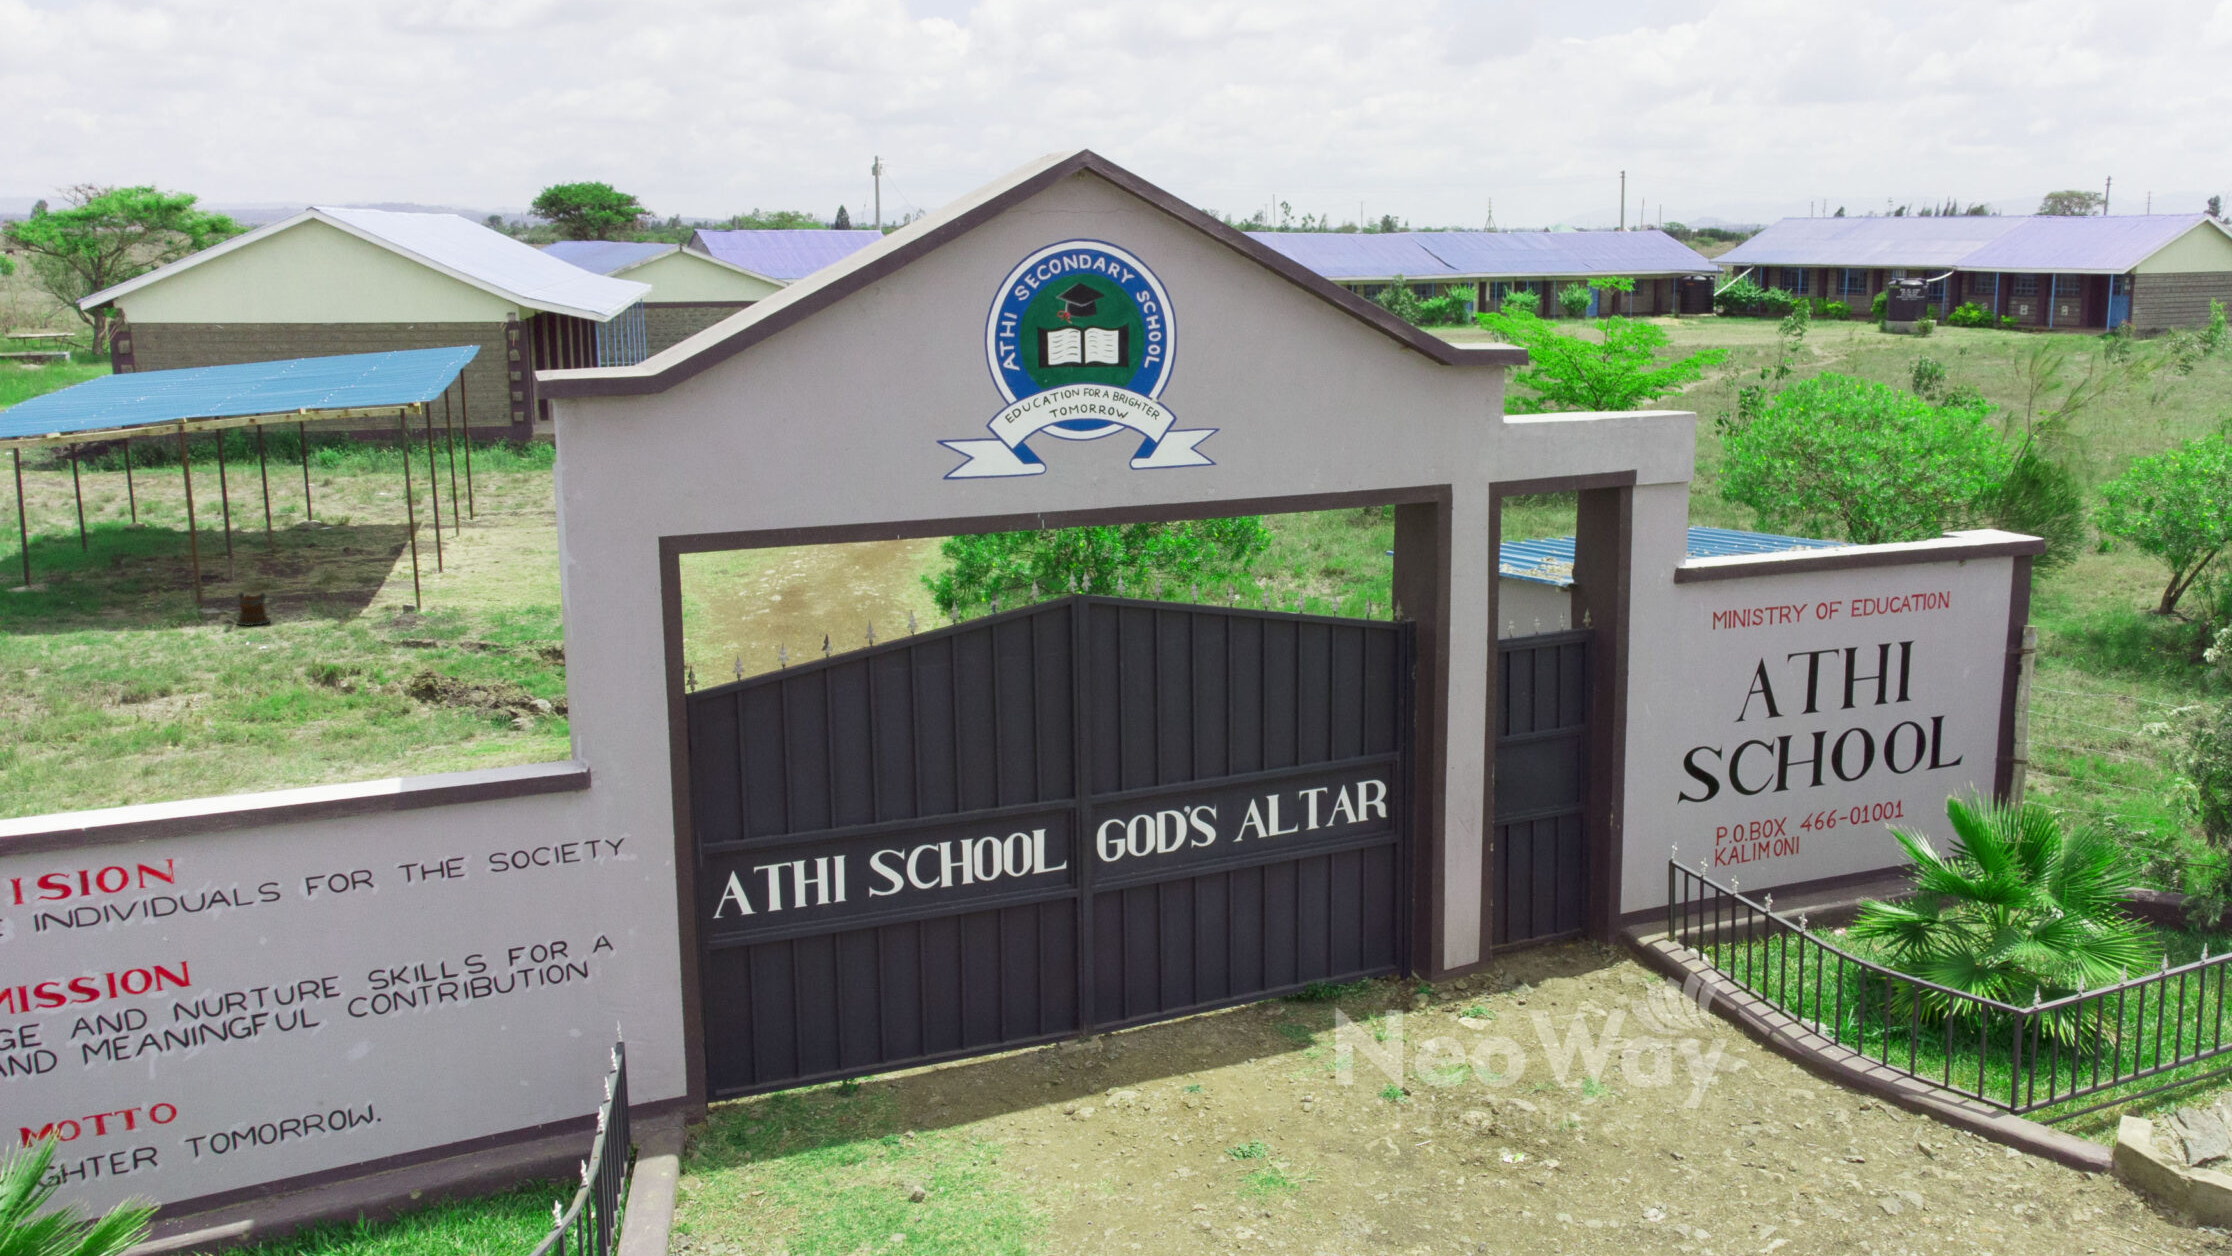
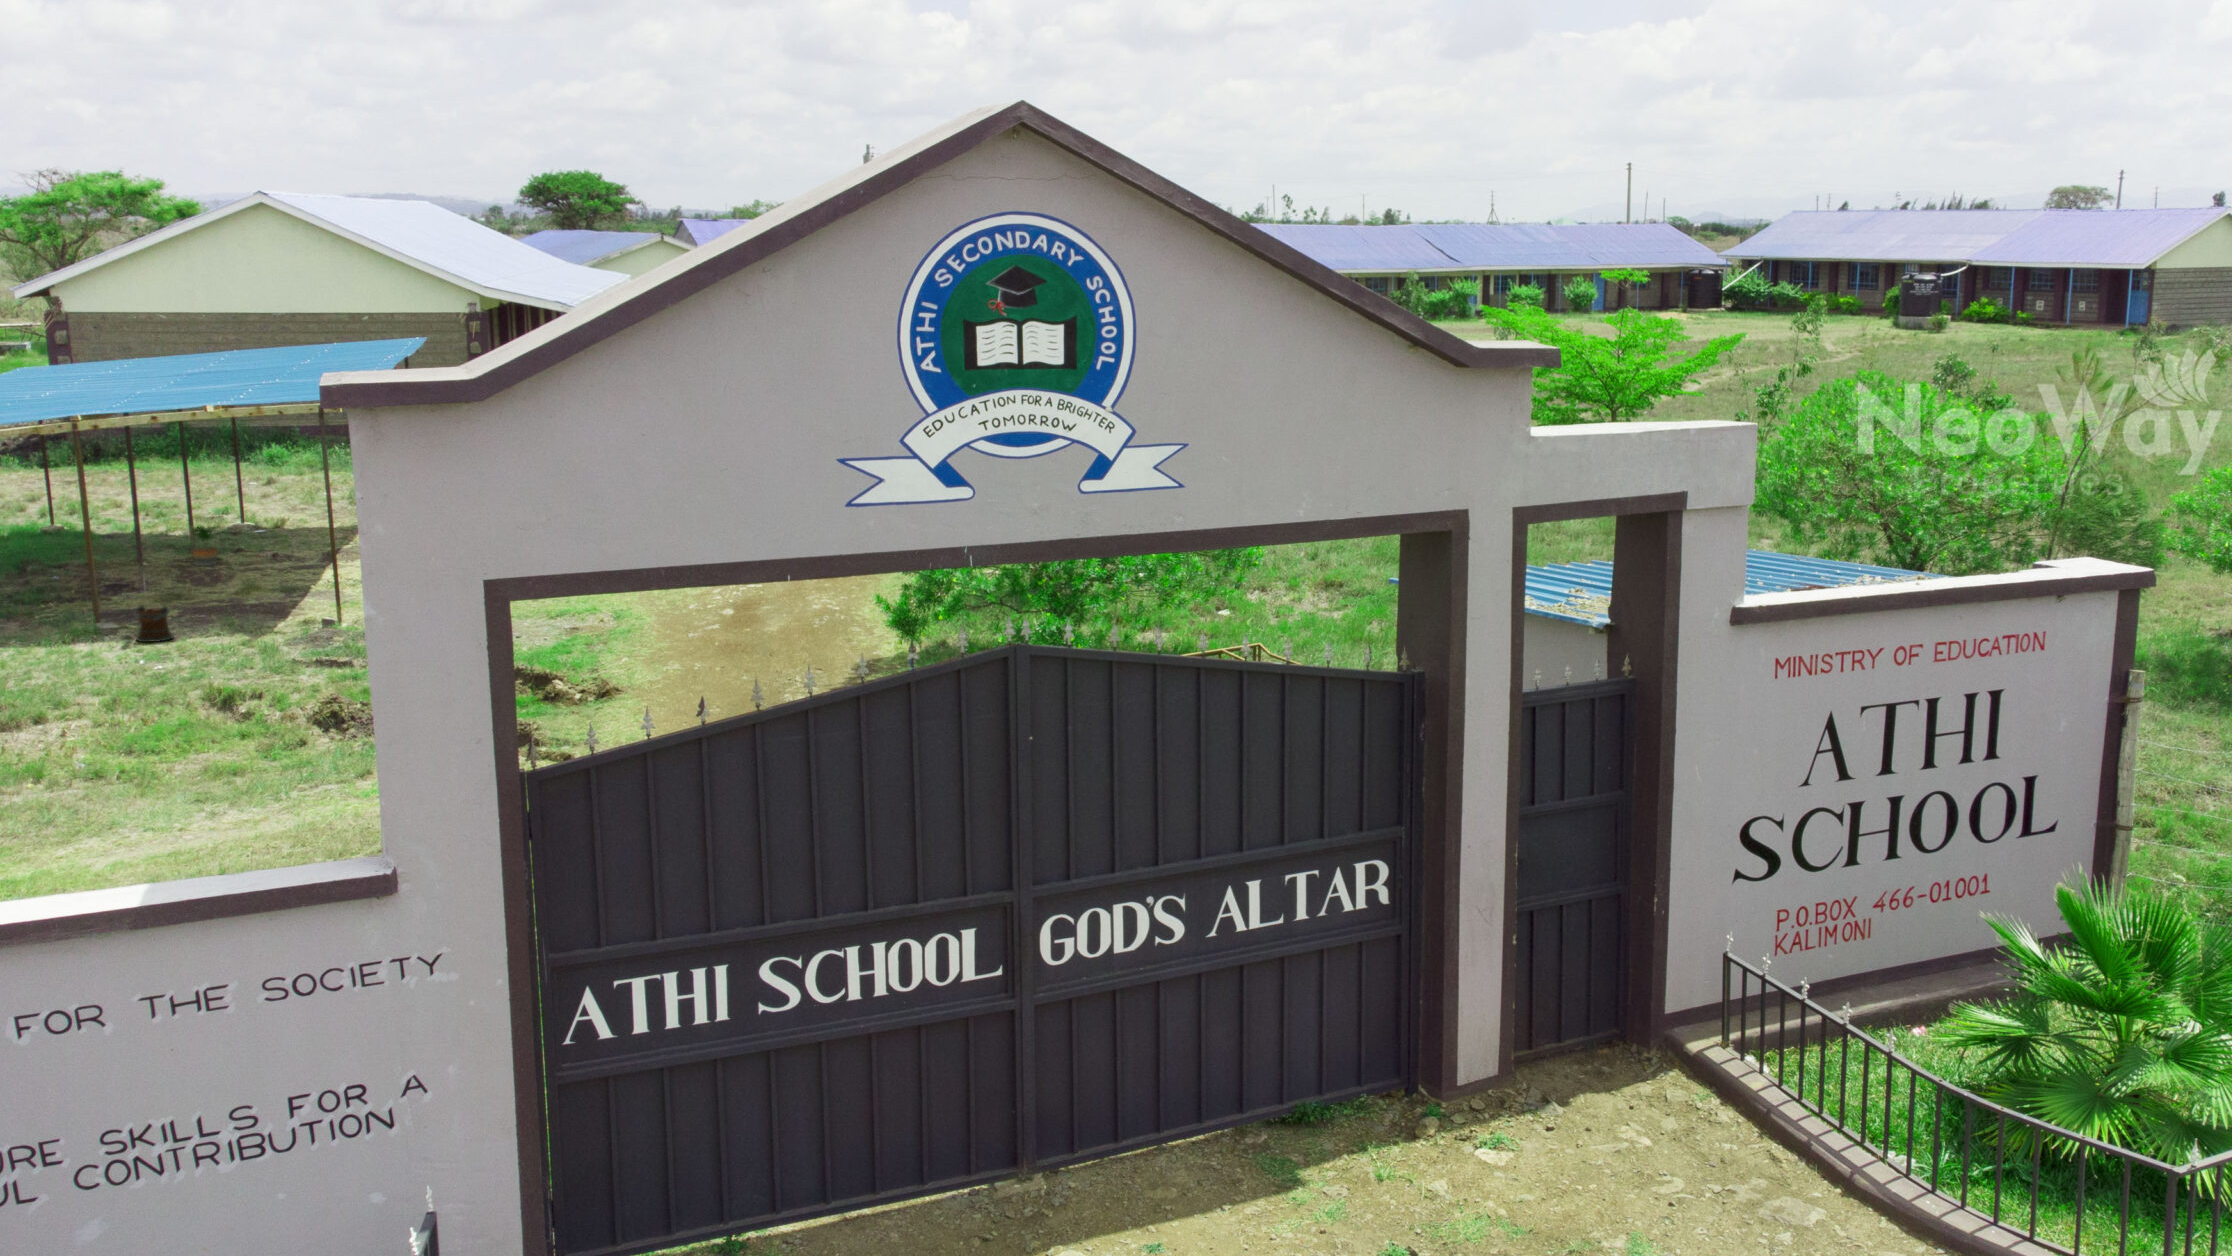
potted tree: none [269,521,297,559] -> present [192,526,218,566]

